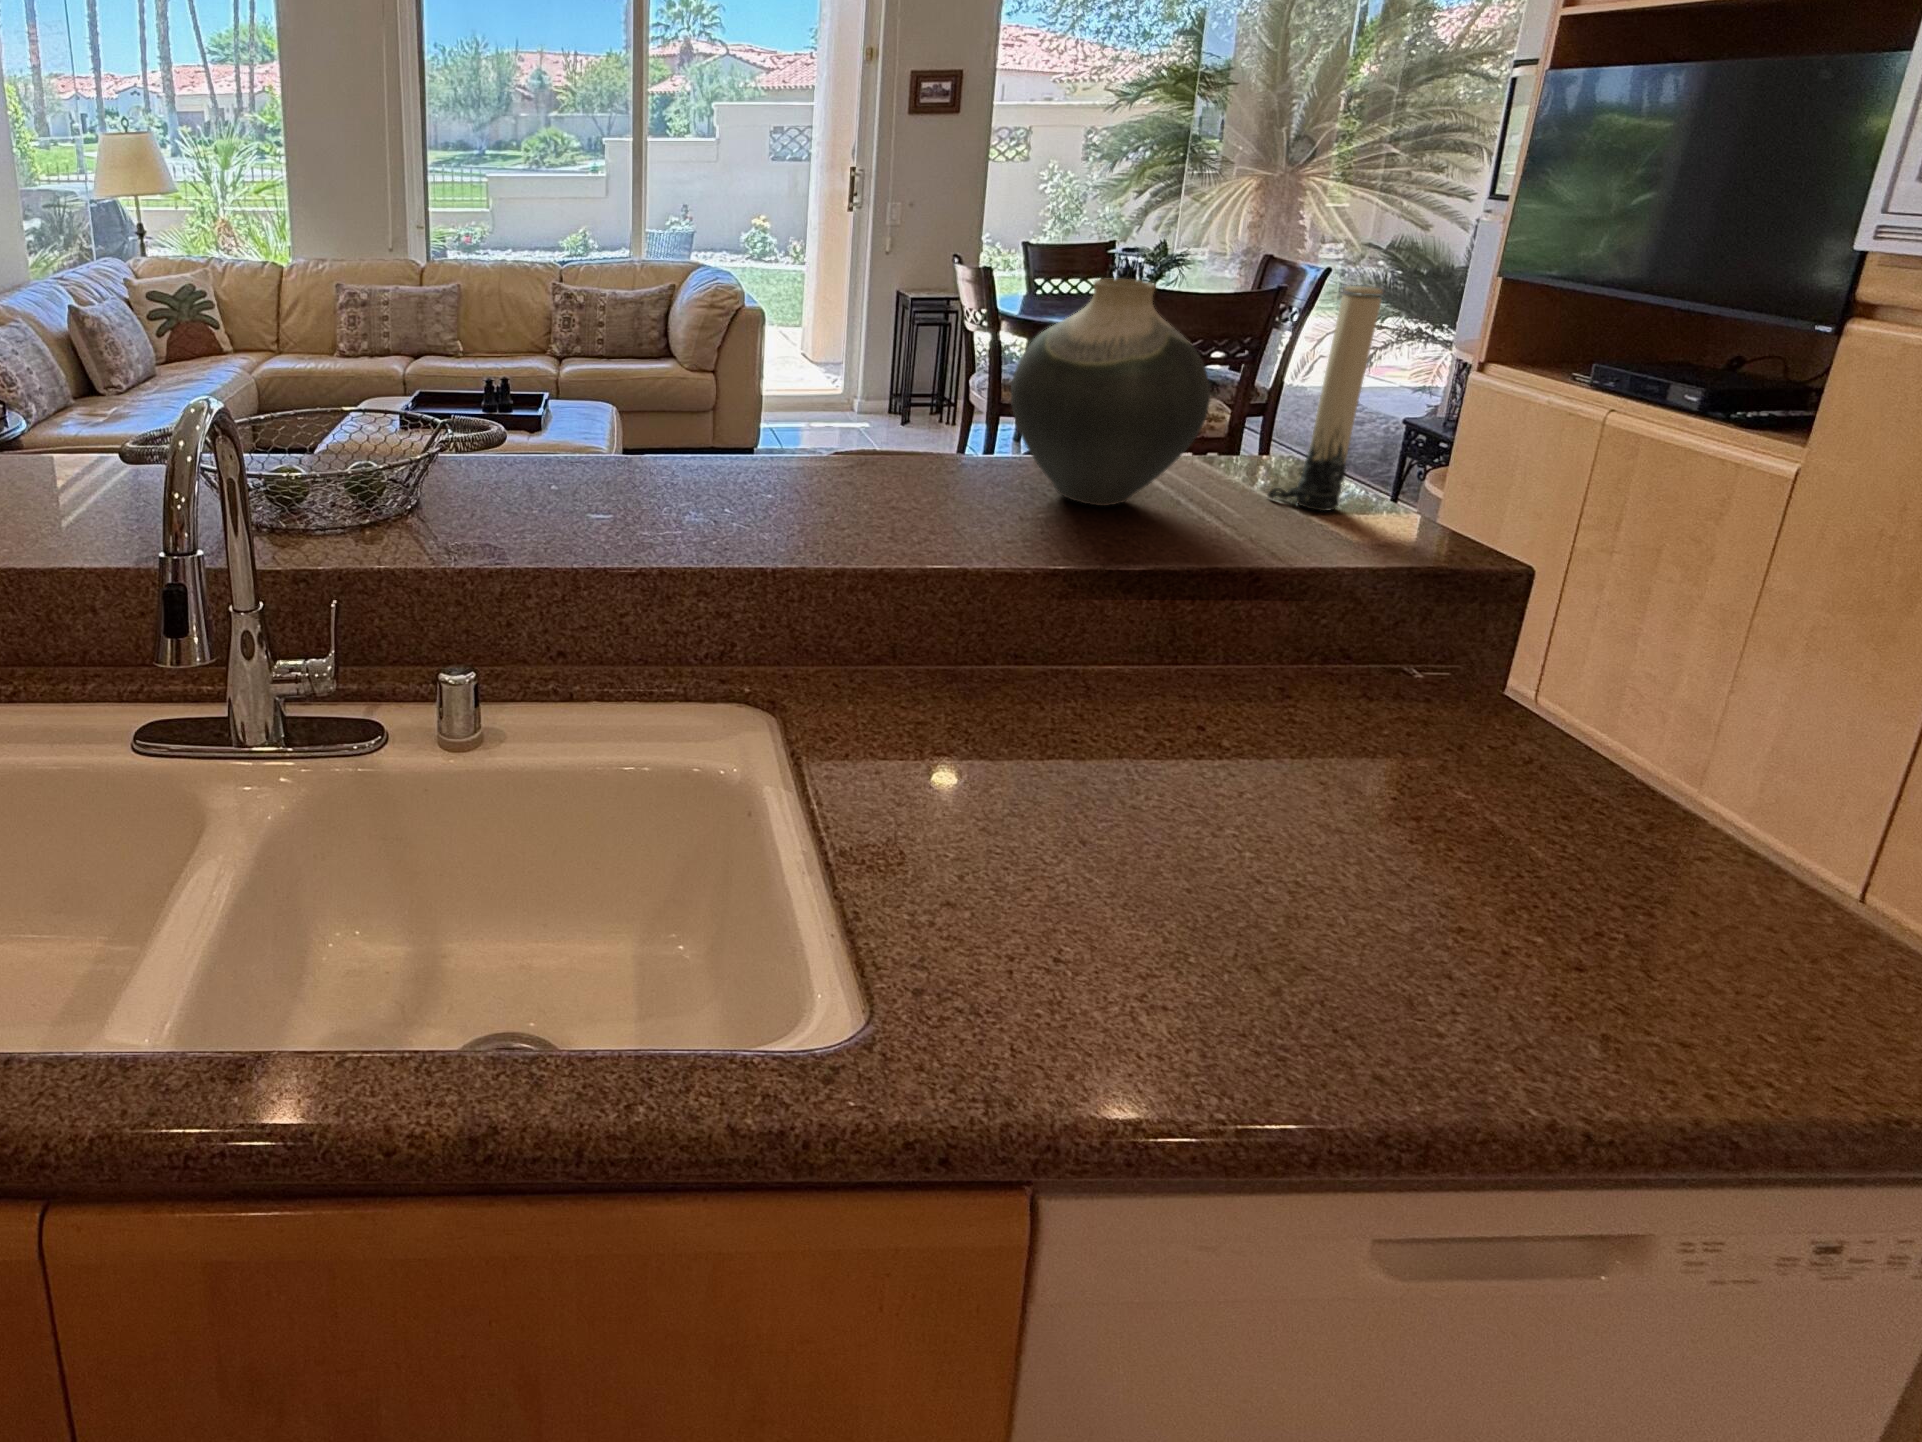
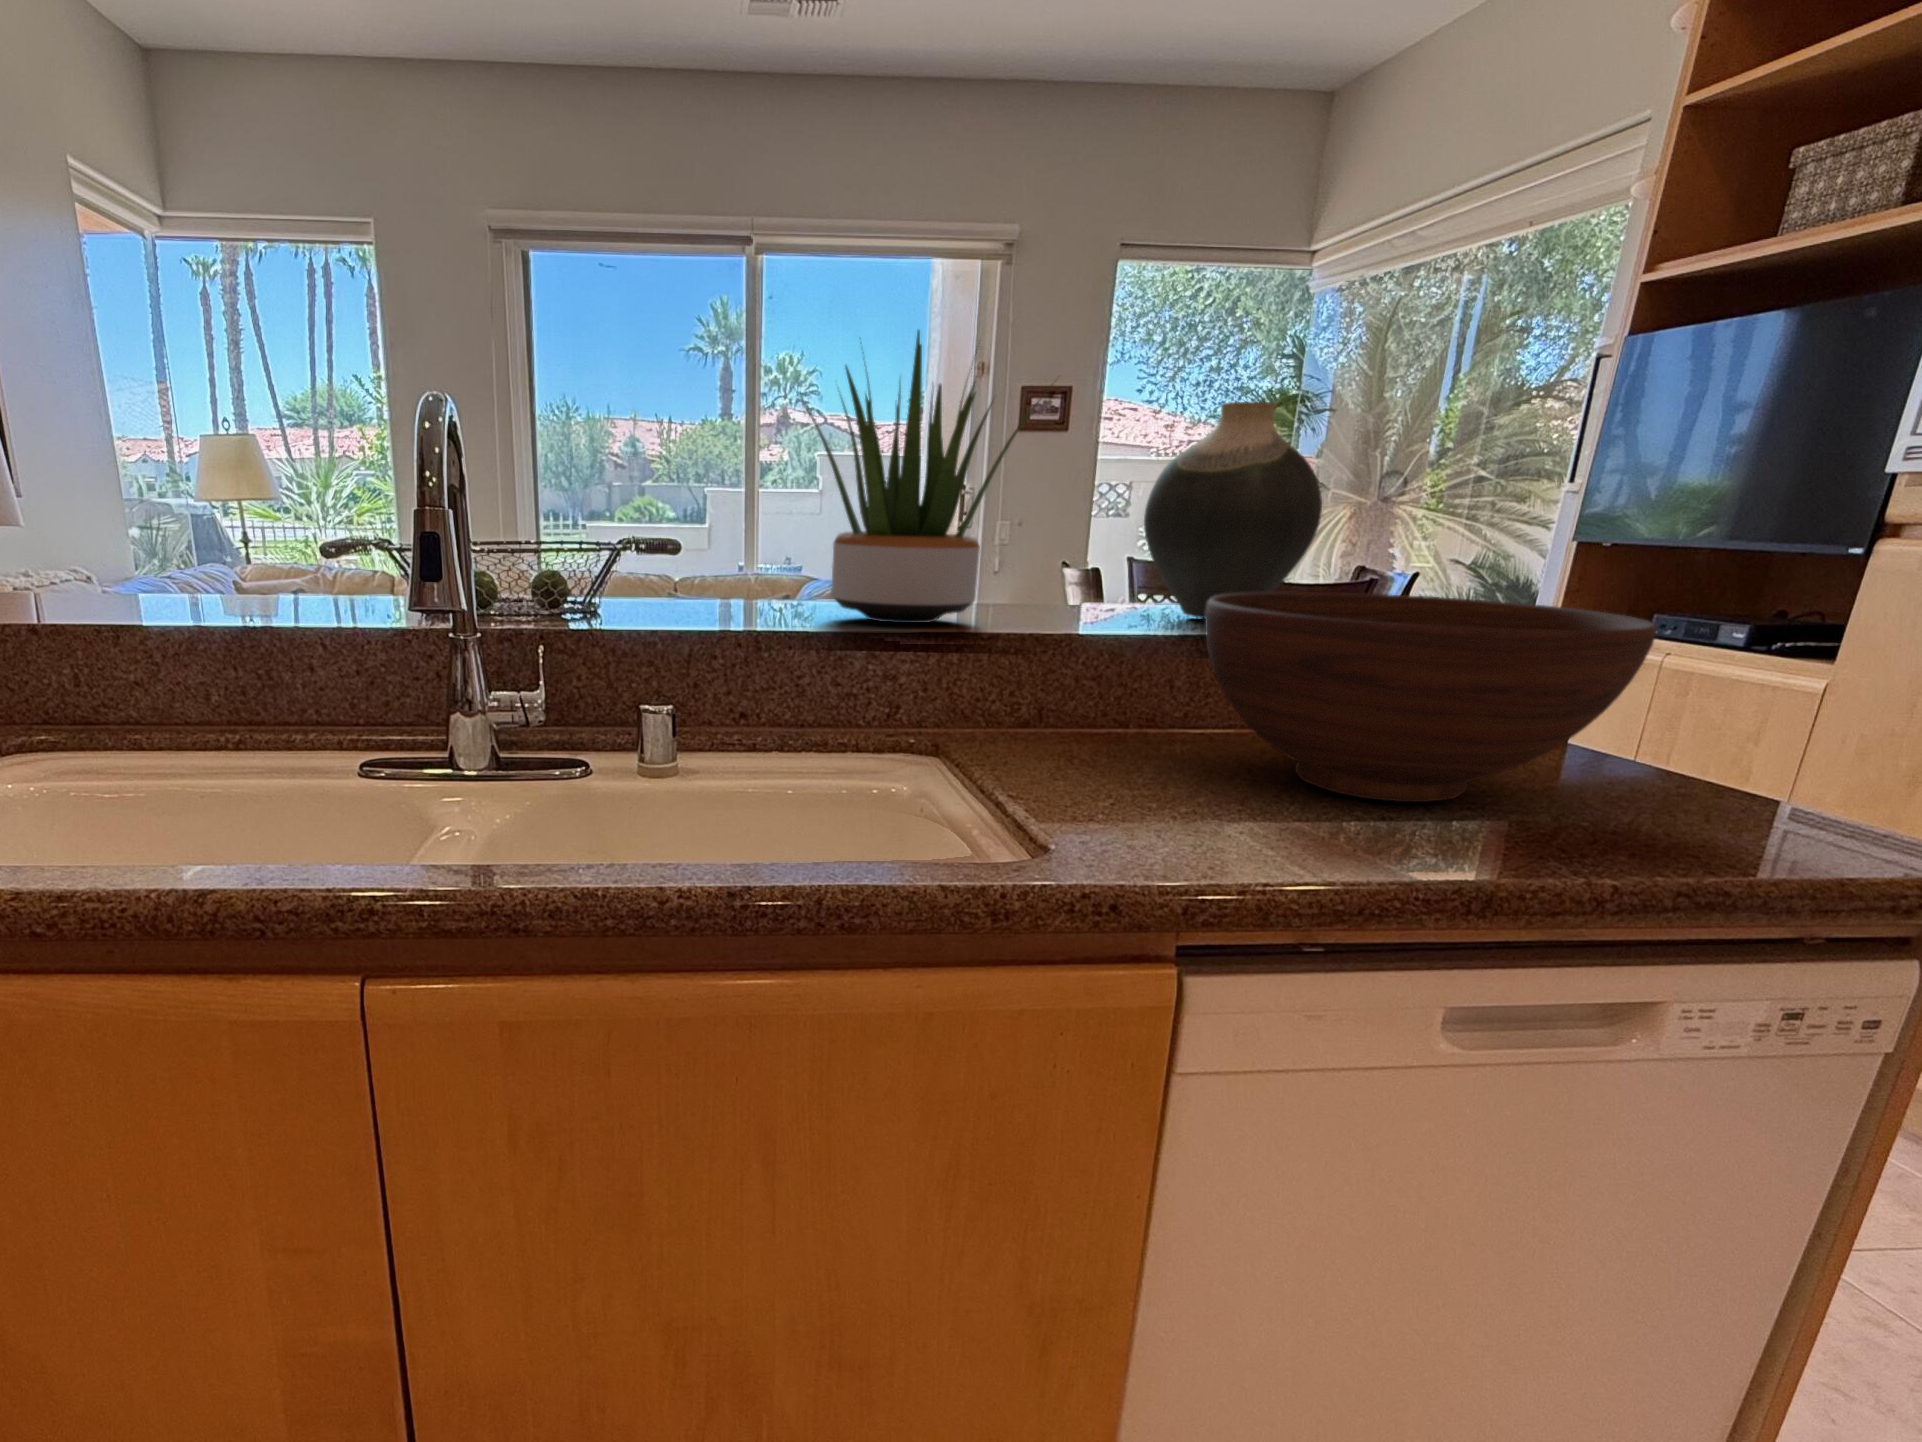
potted plant: none [620,235,906,533] -> present [793,330,1053,623]
candle: present [1268,286,1382,511] -> none [1369,408,1475,624]
fruit bowl: none [1069,551,1624,870] -> present [1205,592,1657,802]

